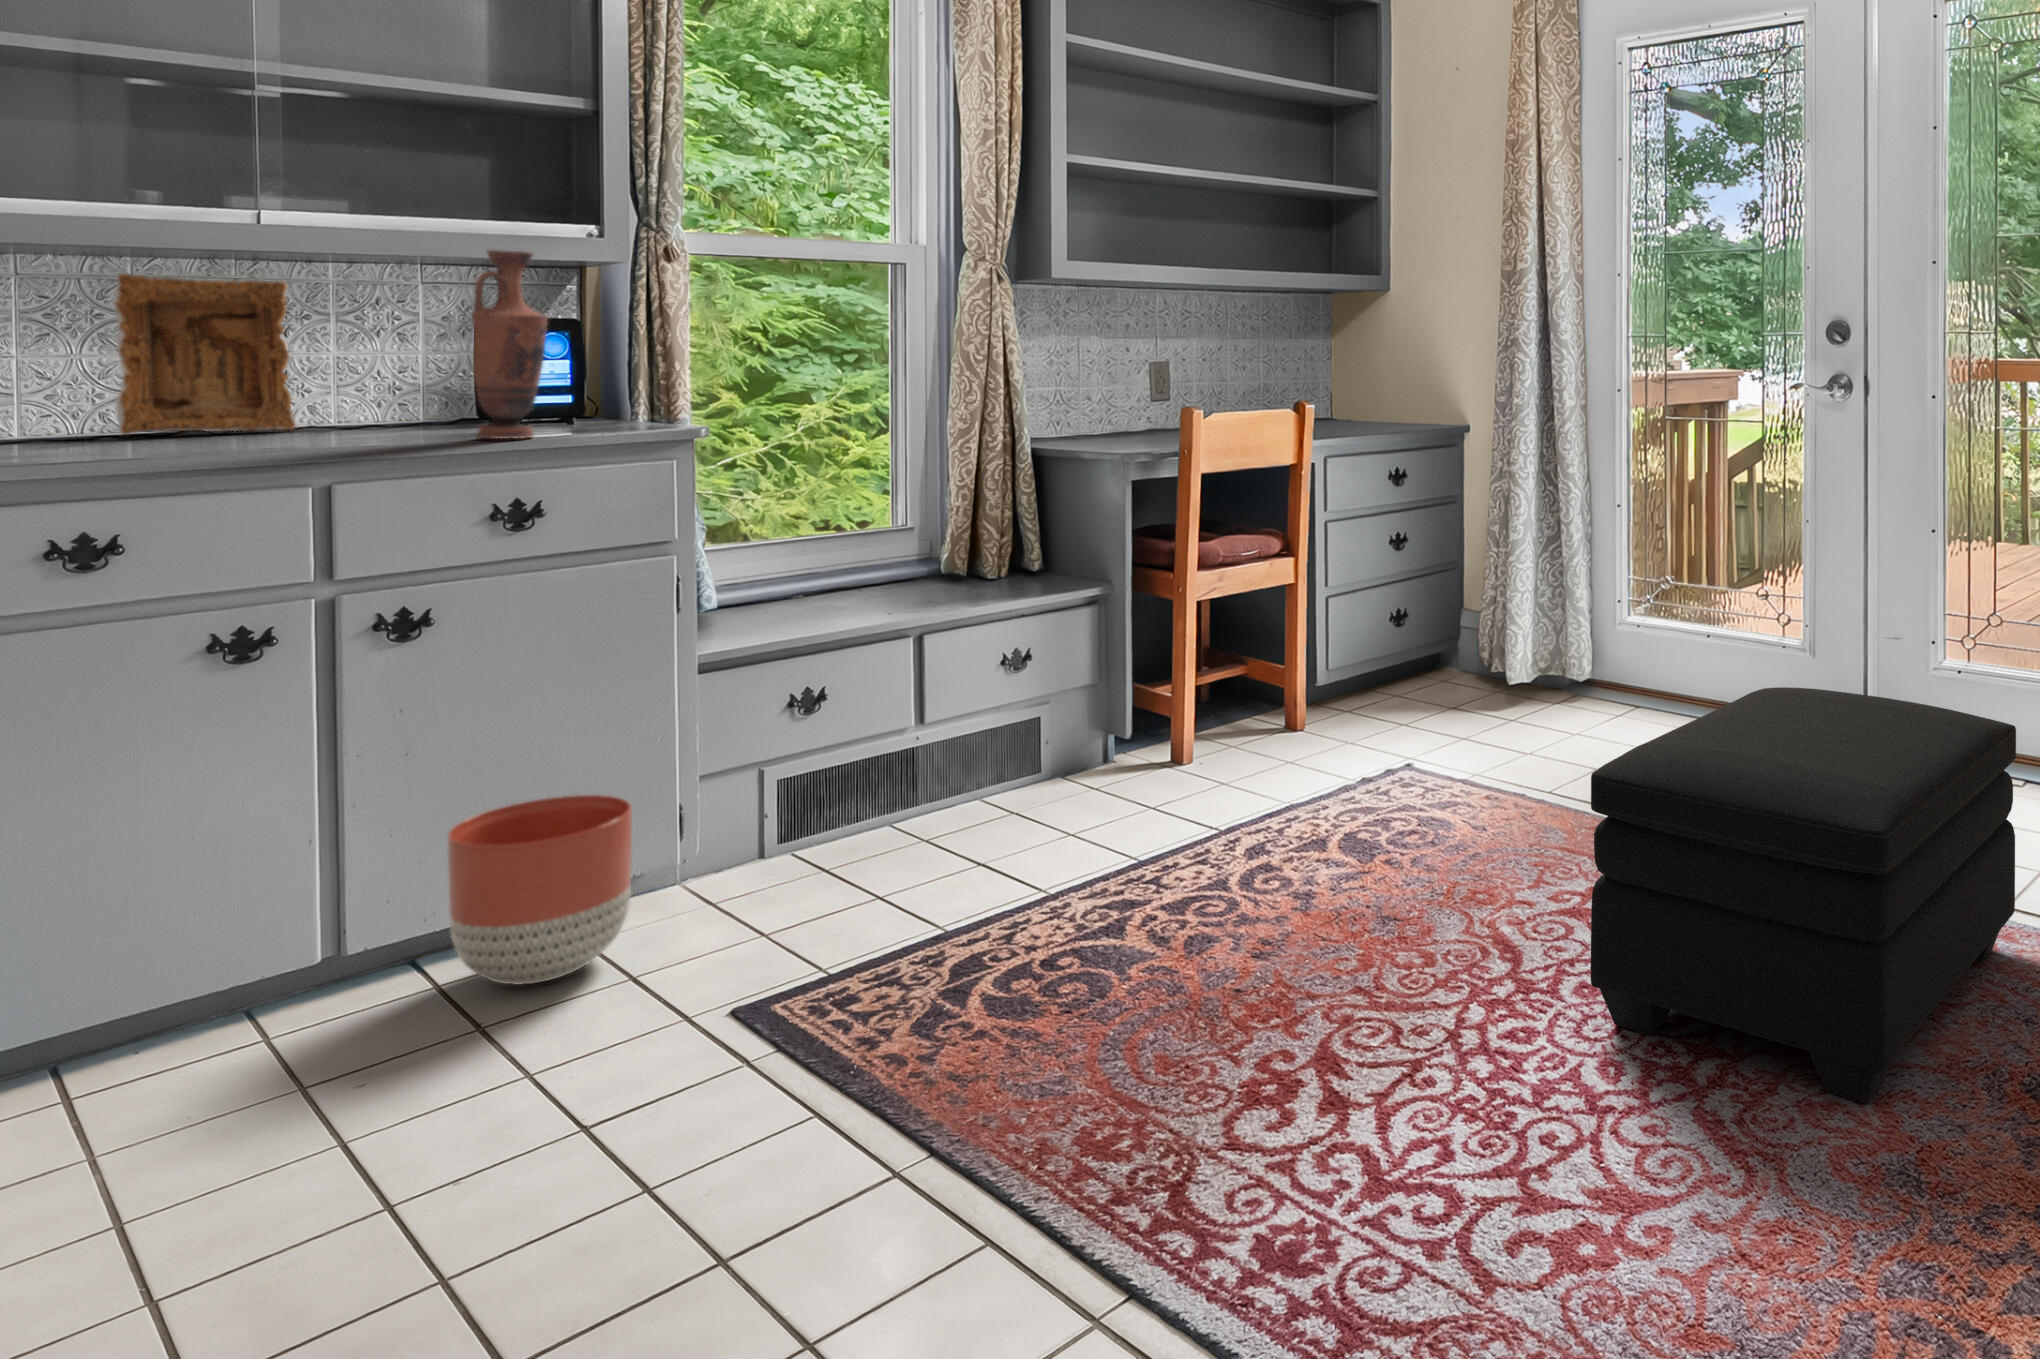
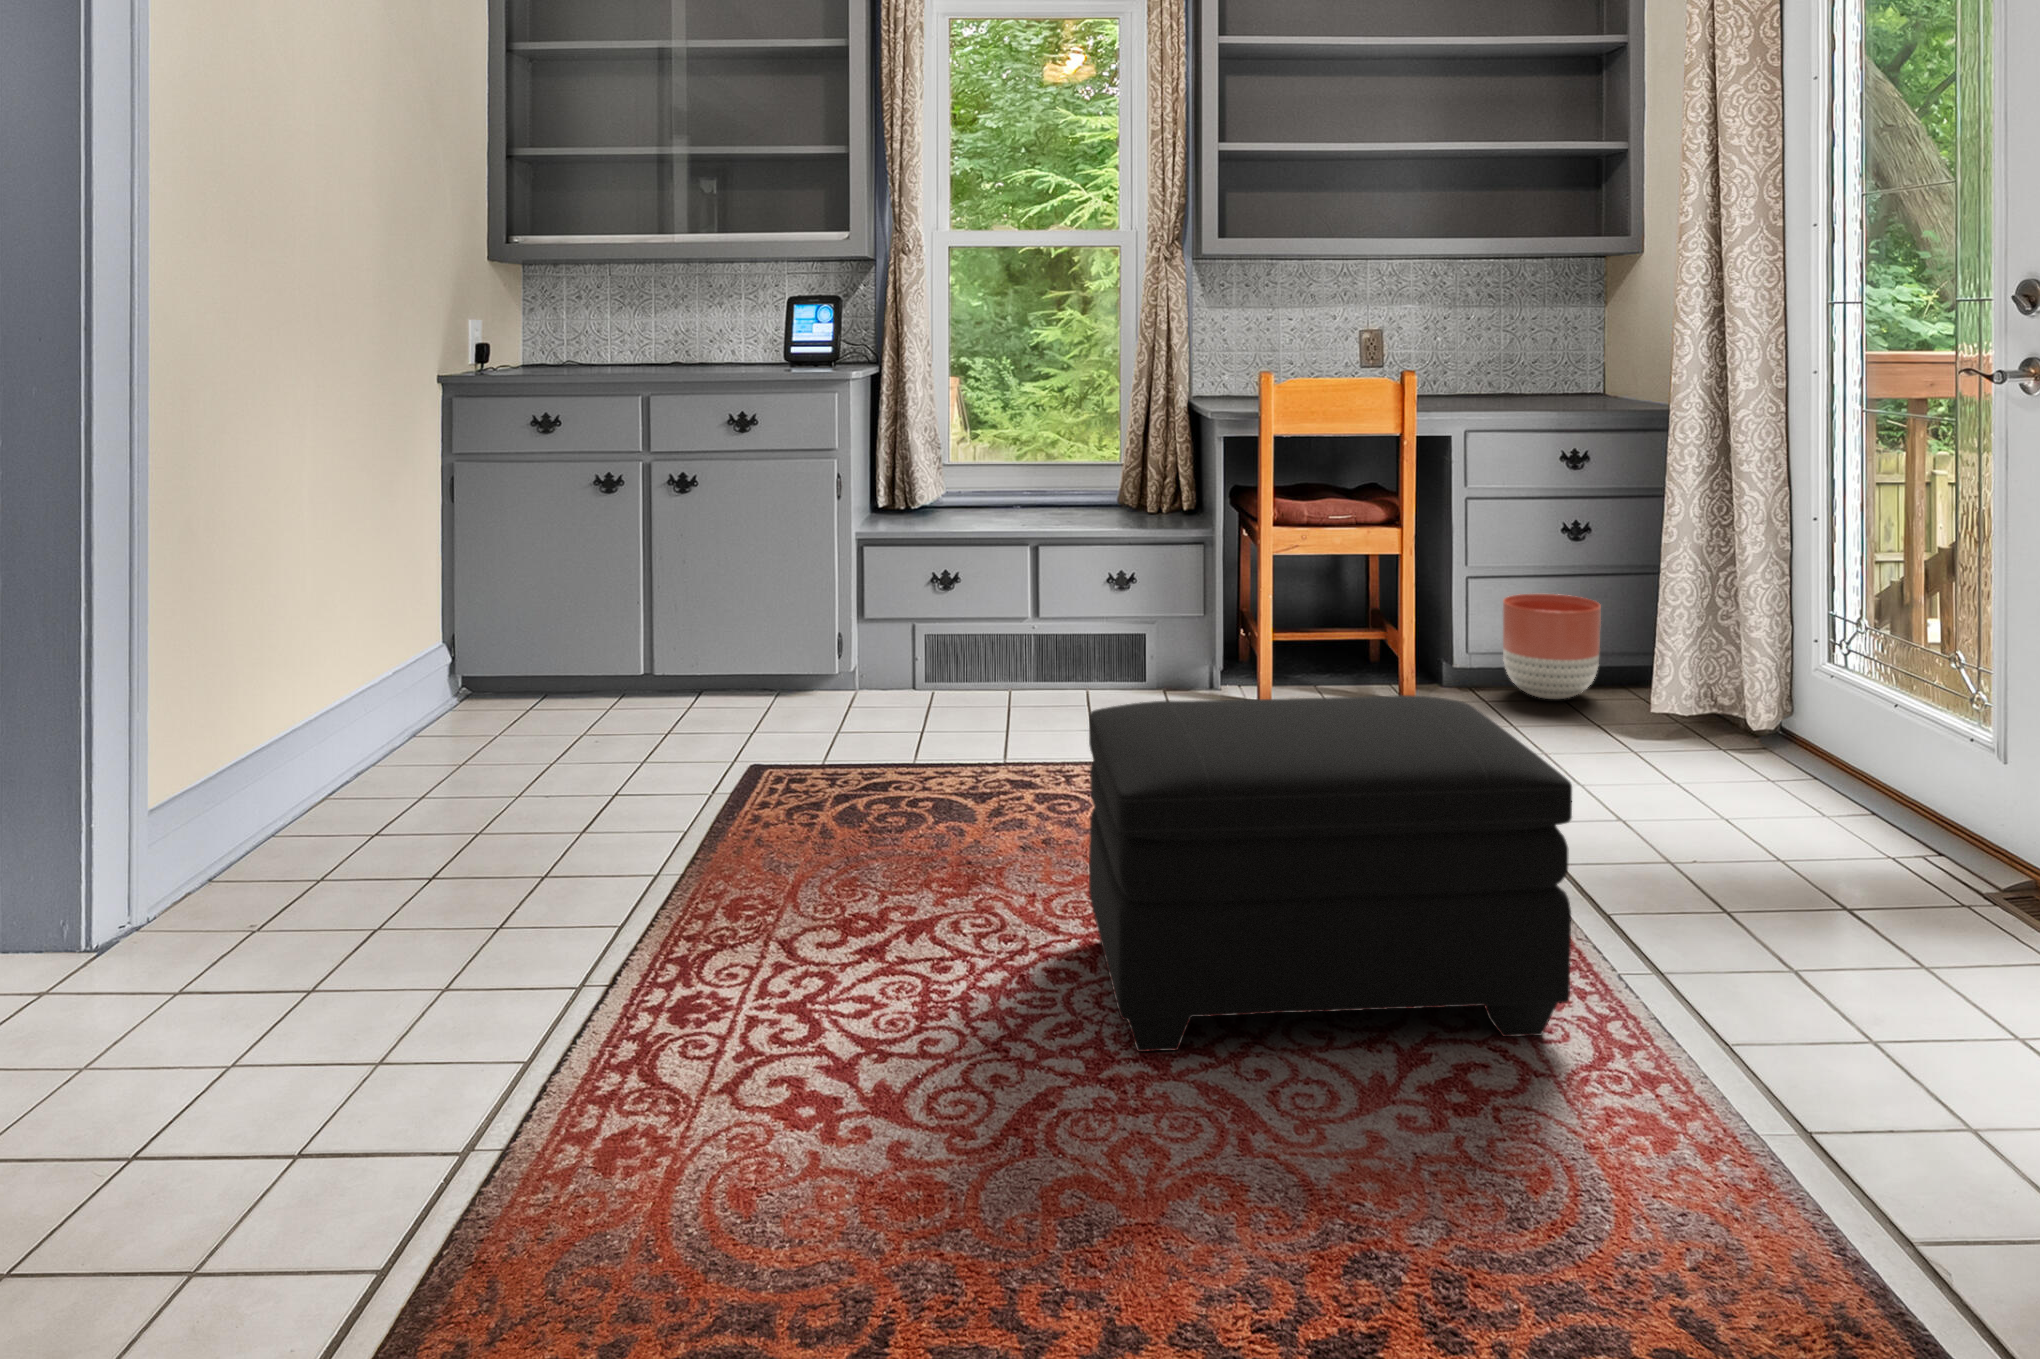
vase: present [472,250,548,439] -> none [729,258,770,377]
picture frame: present [114,274,295,435] -> none [622,276,706,367]
planter: present [447,795,632,984] -> present [1503,594,1601,699]

